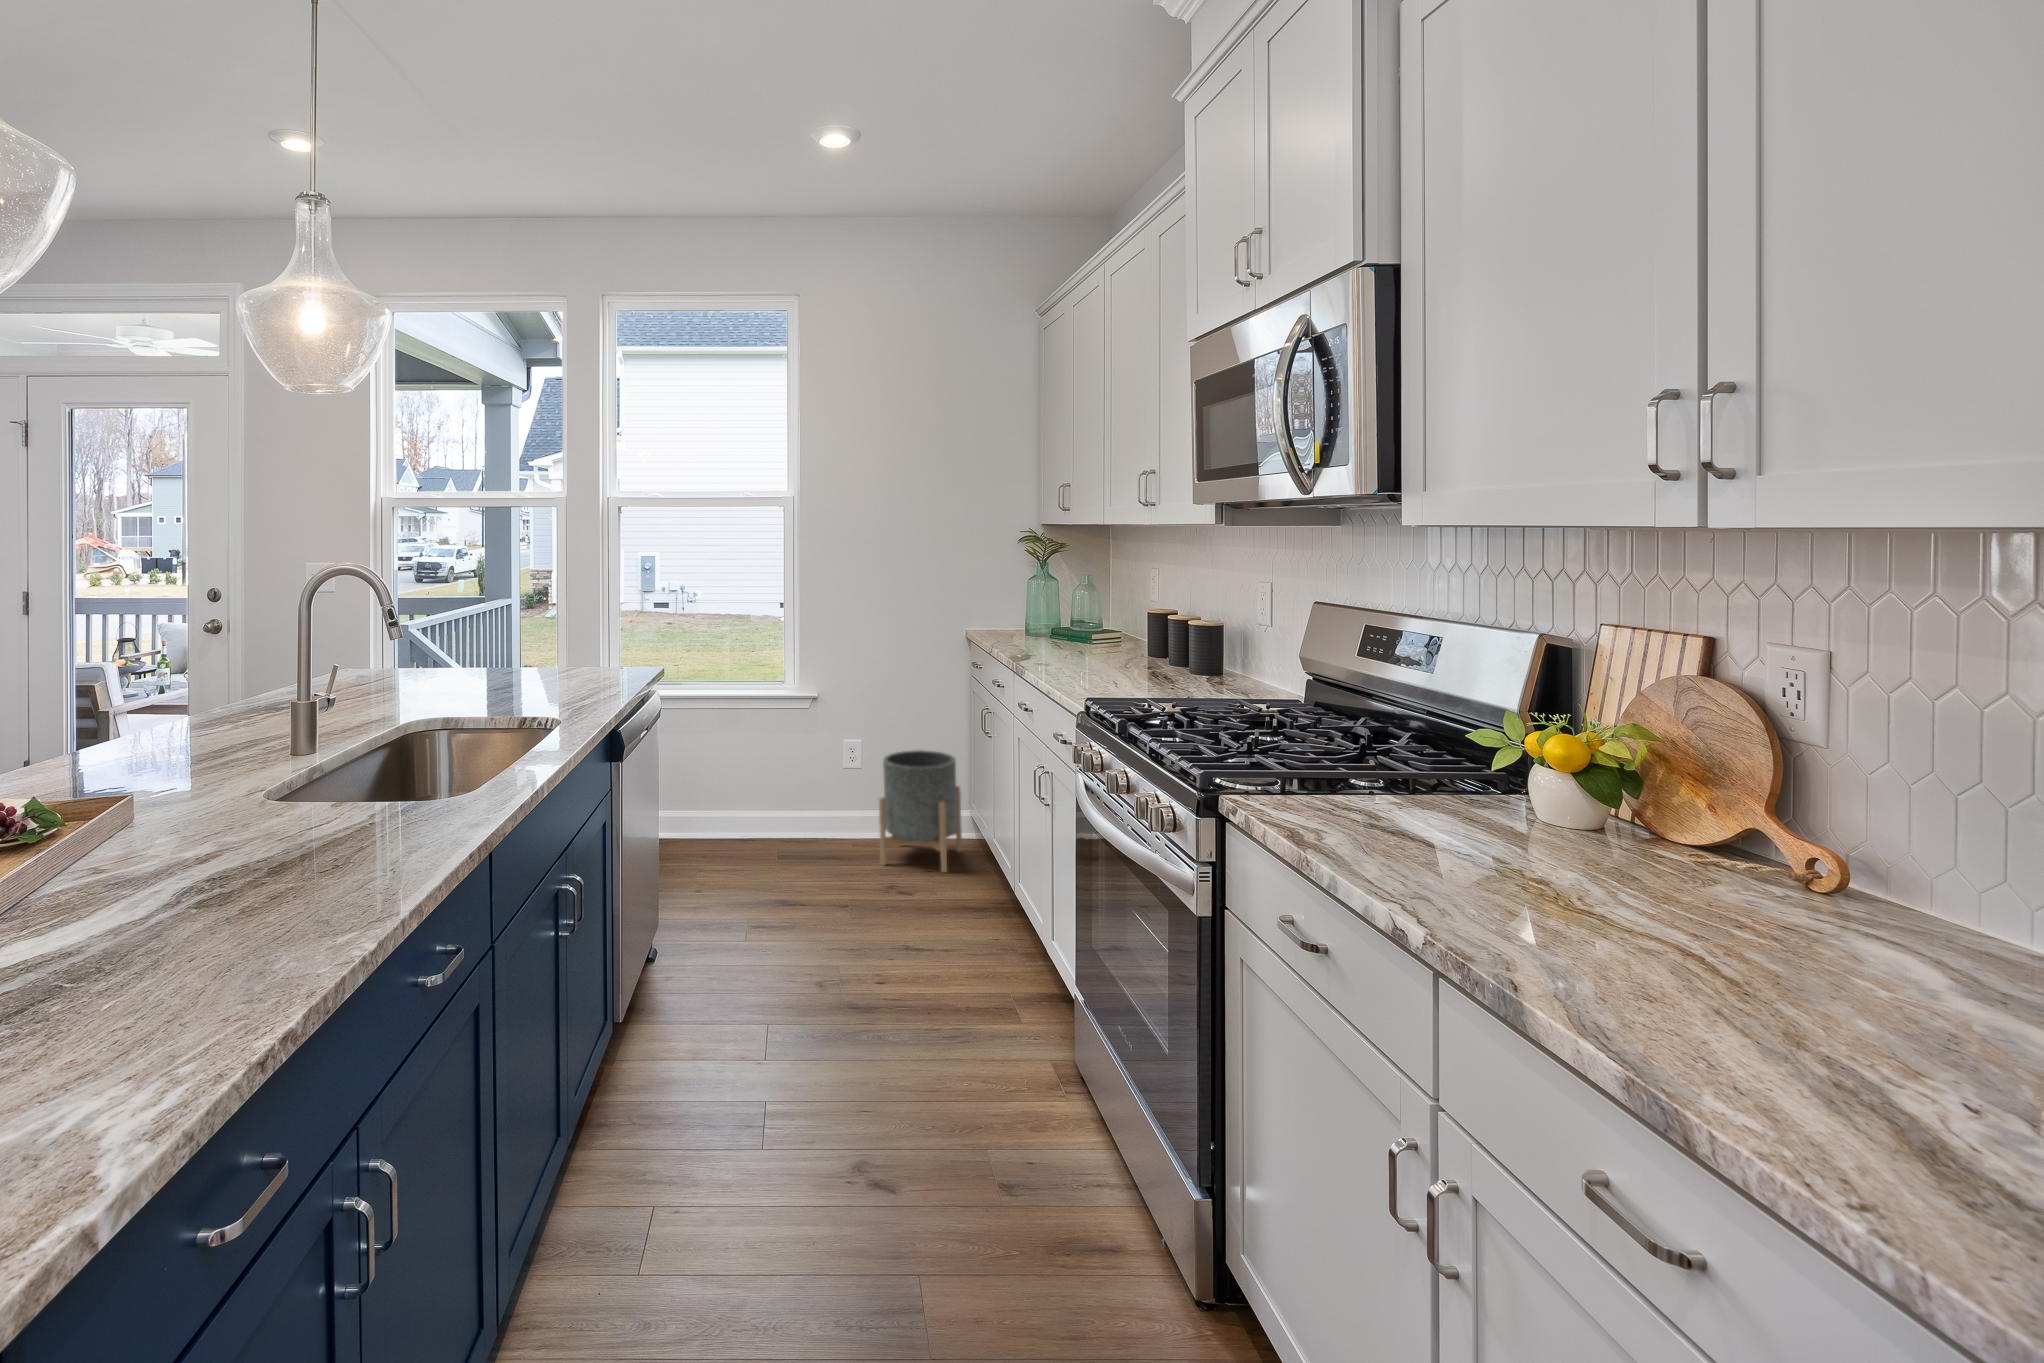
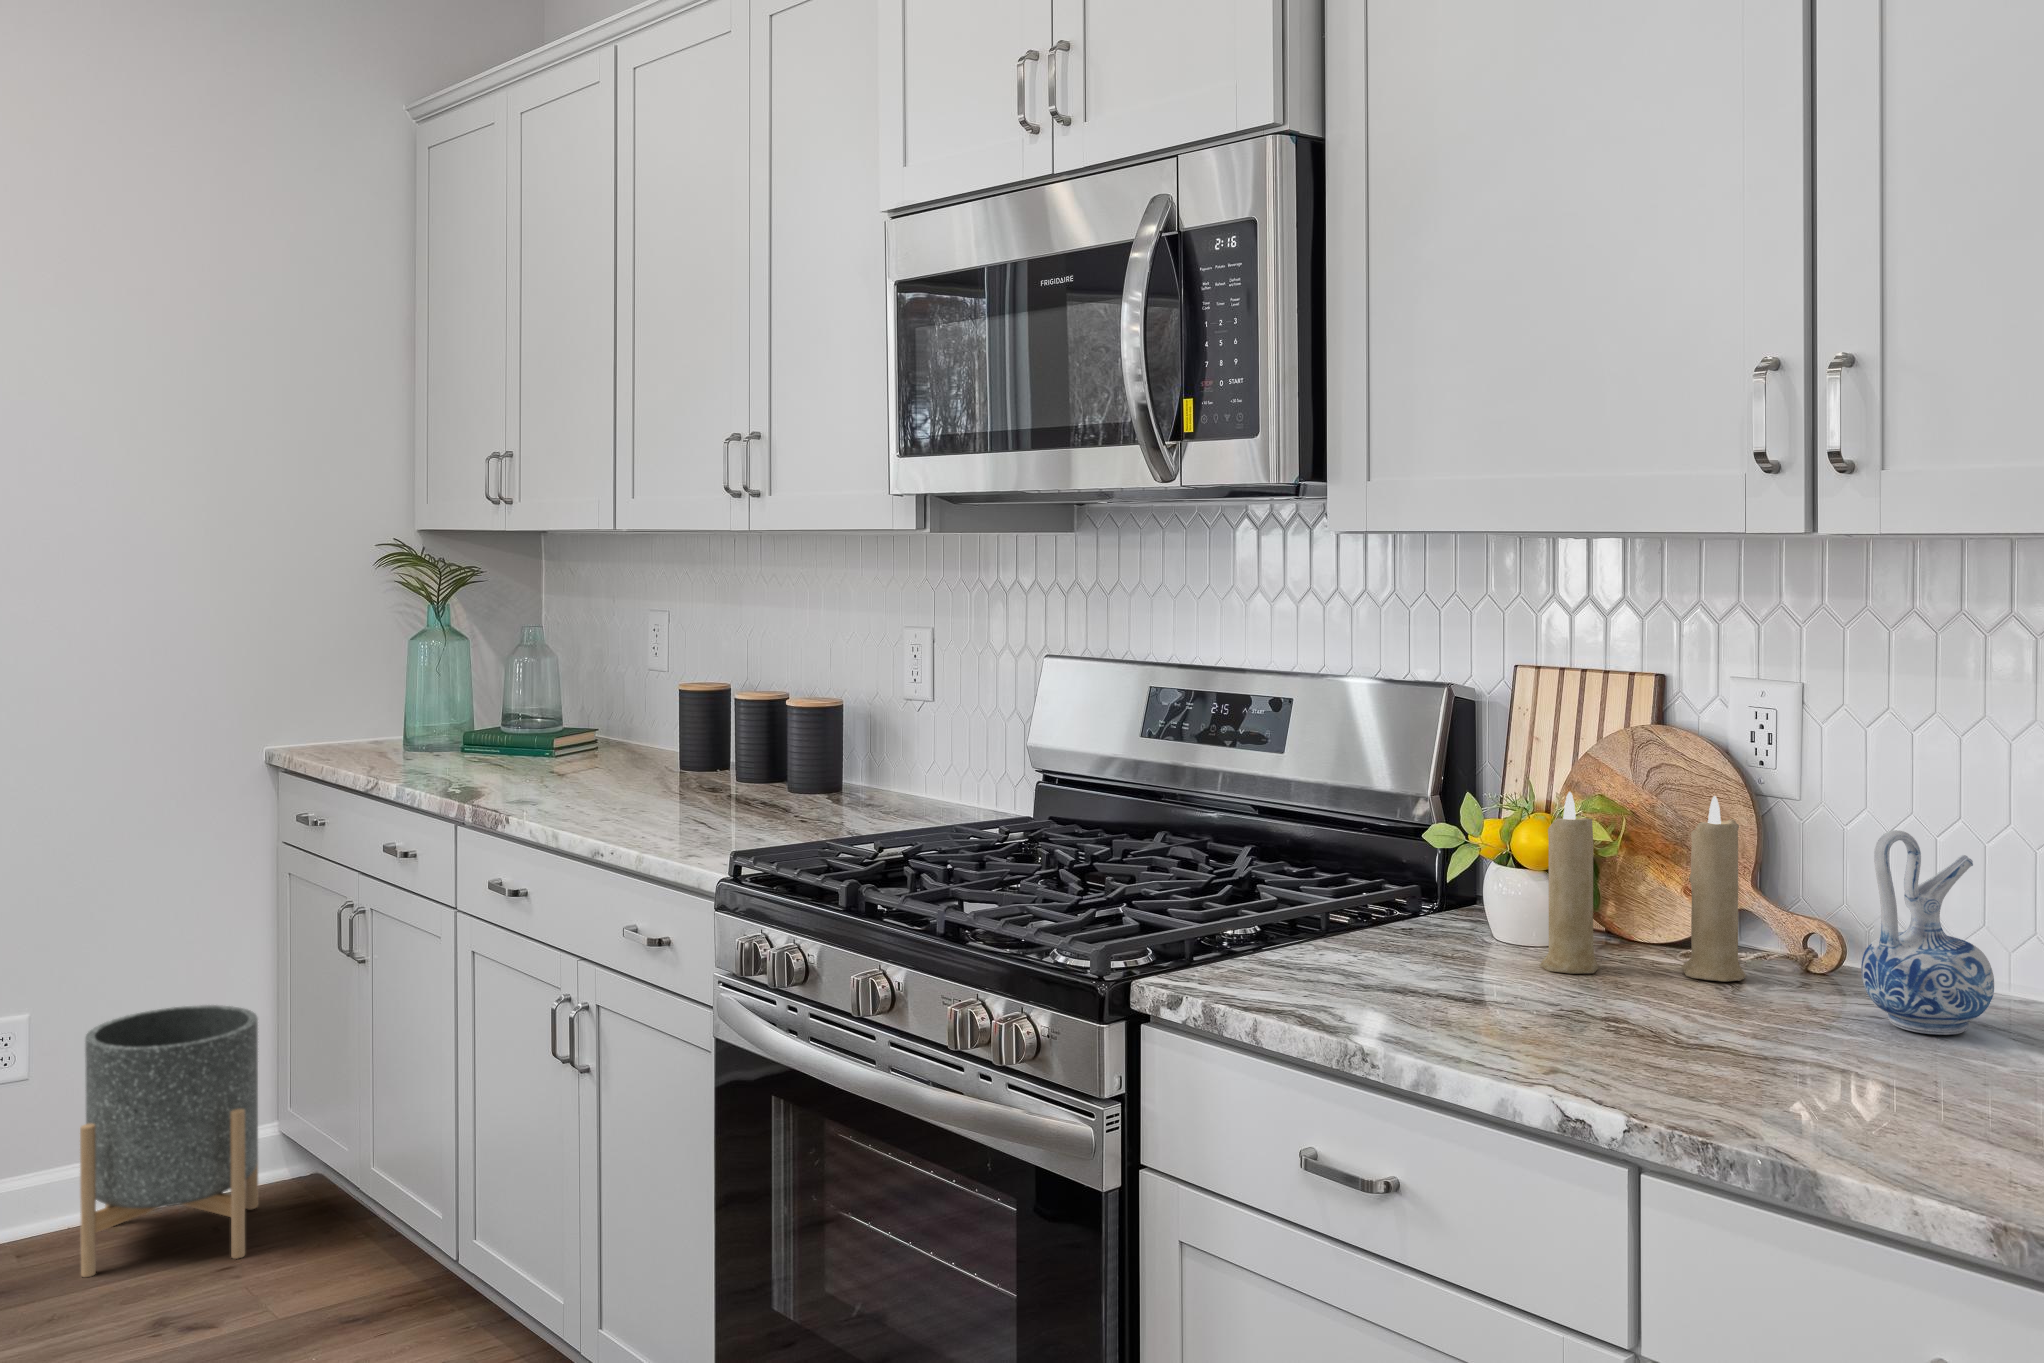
candle: none [1537,711,1727,881] -> present [1540,792,1746,982]
ceramic pitcher: none [1787,776,1937,960] -> present [1861,830,1994,1035]

